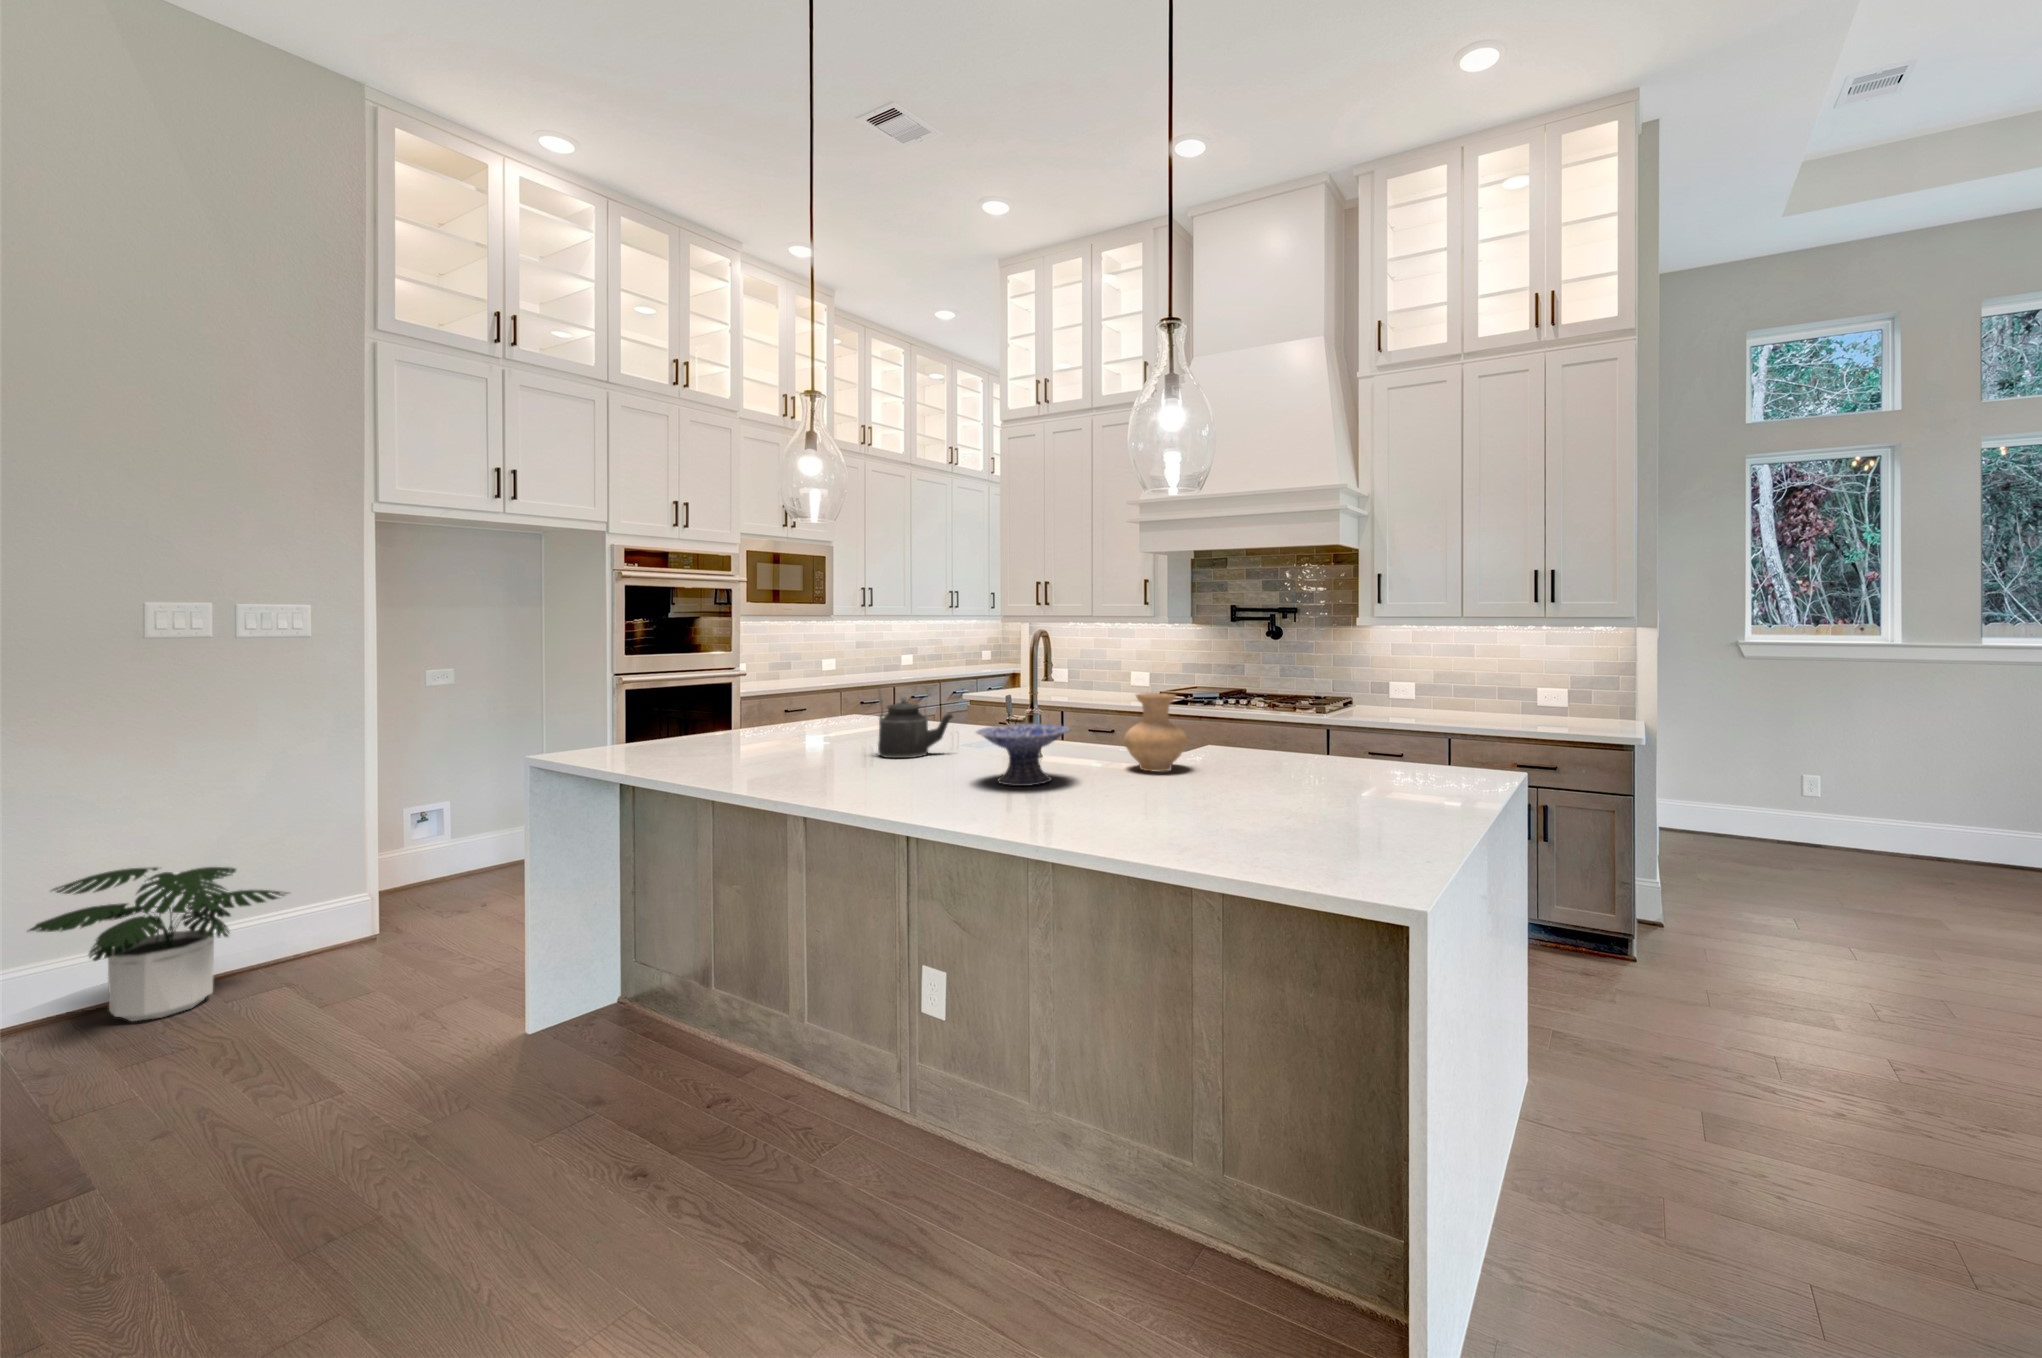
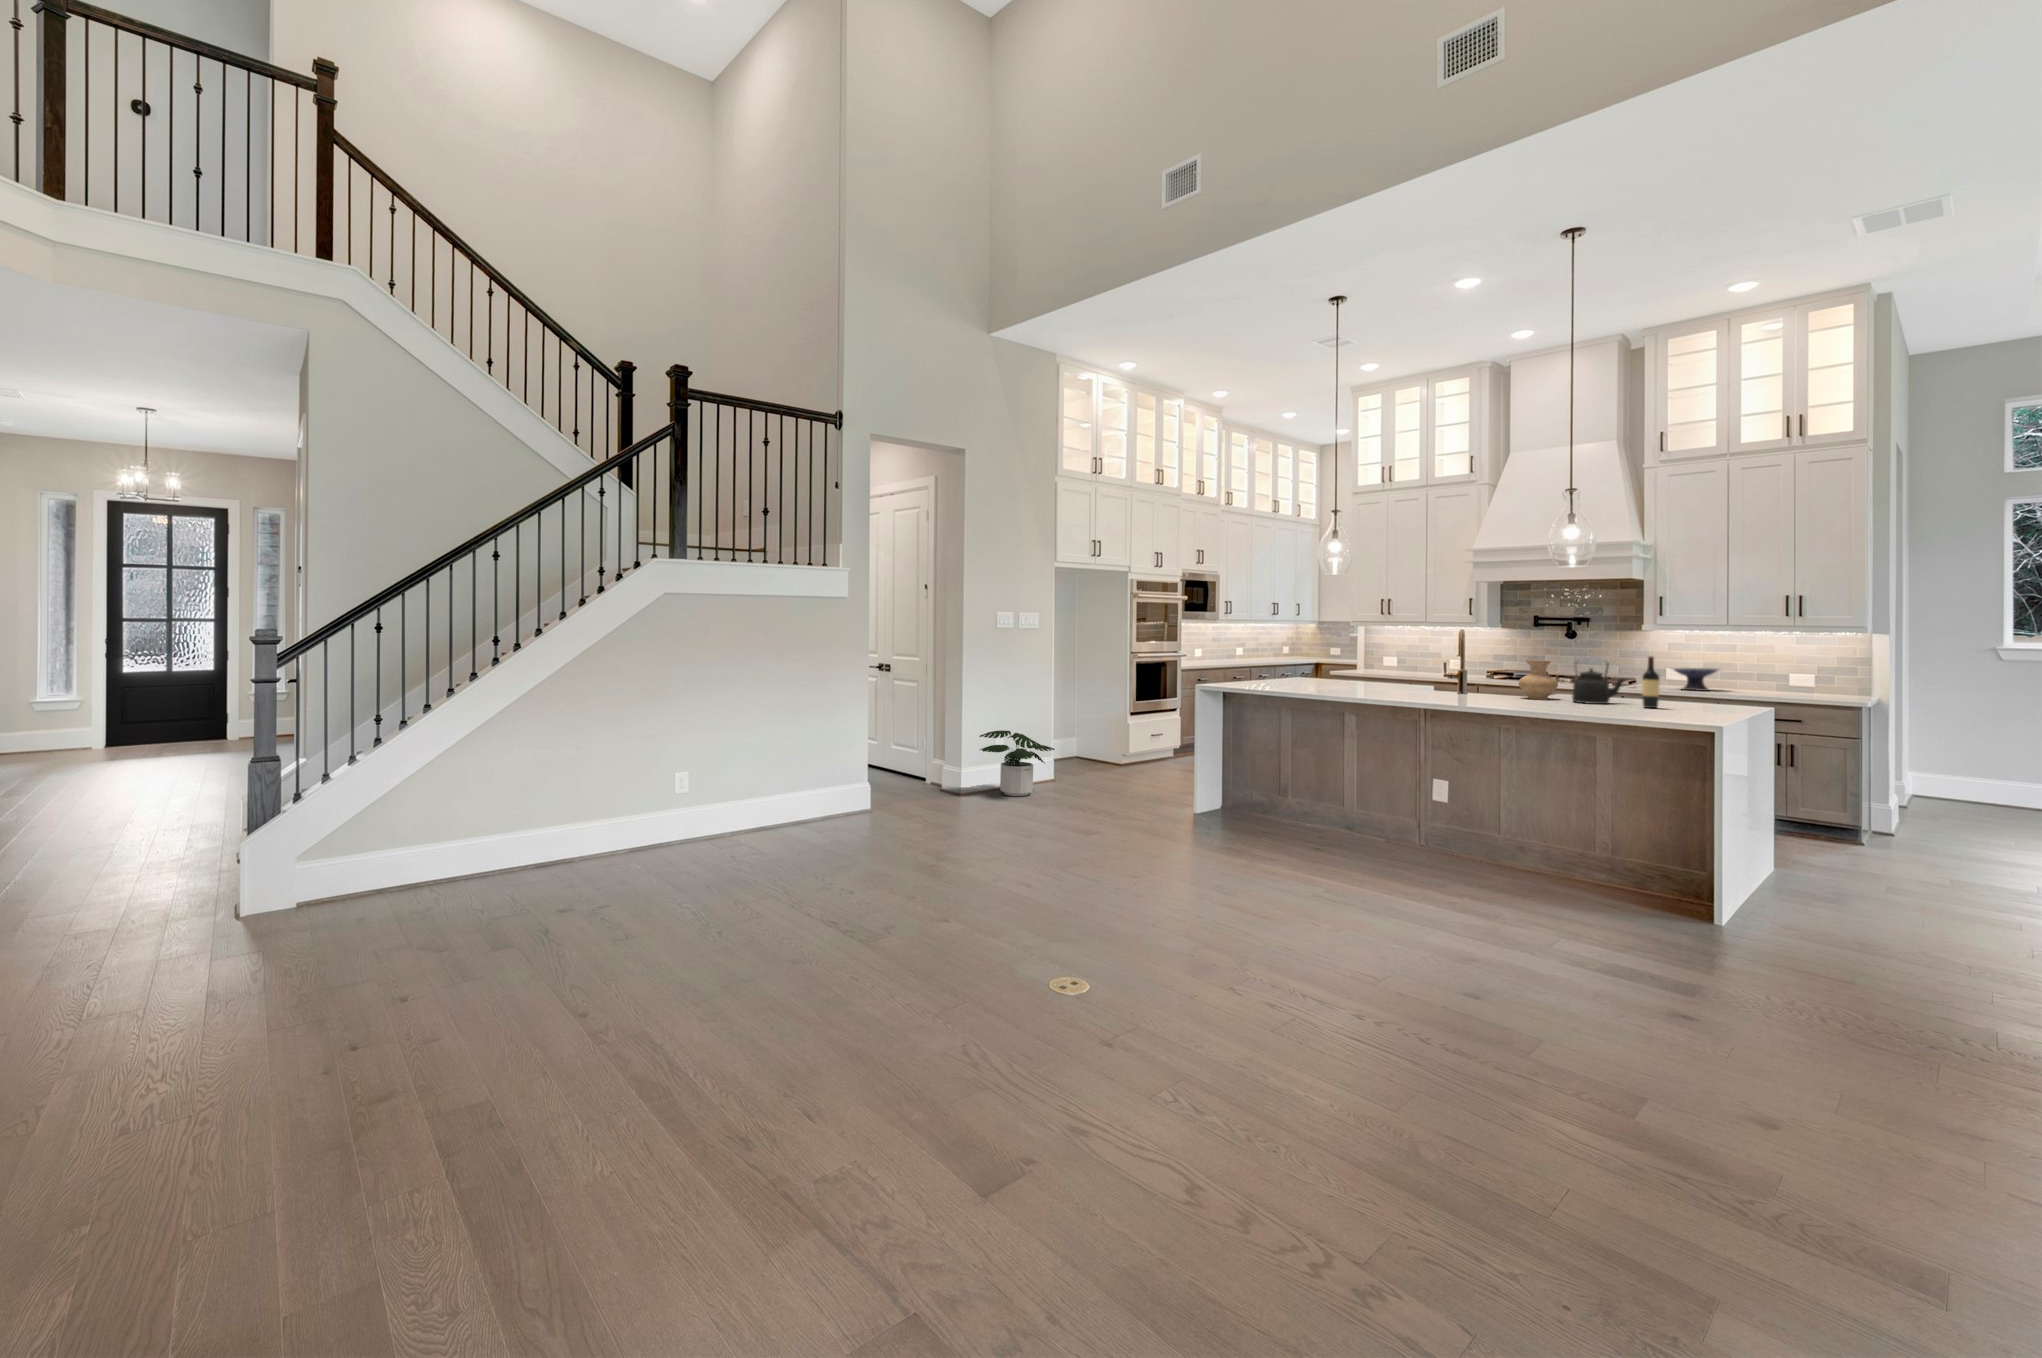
kettle: present [878,687,953,758] -> present [1572,662,1624,704]
wine bottle: none [1305,695,1335,807] -> present [1642,657,1660,708]
decorative bowl: present [976,724,1070,786] -> present [1673,668,1718,691]

